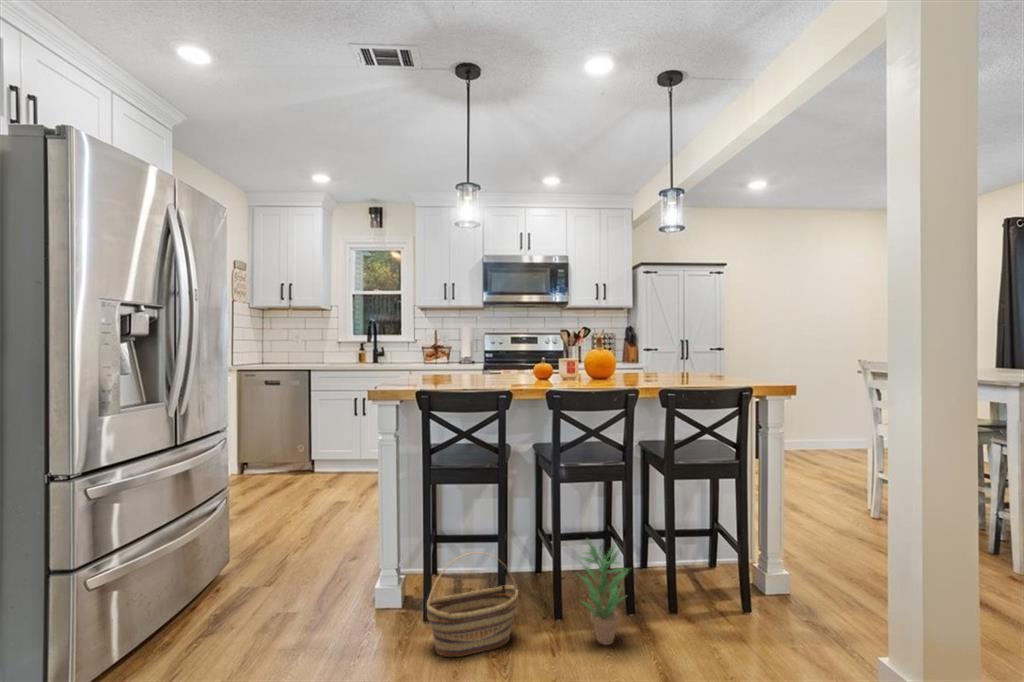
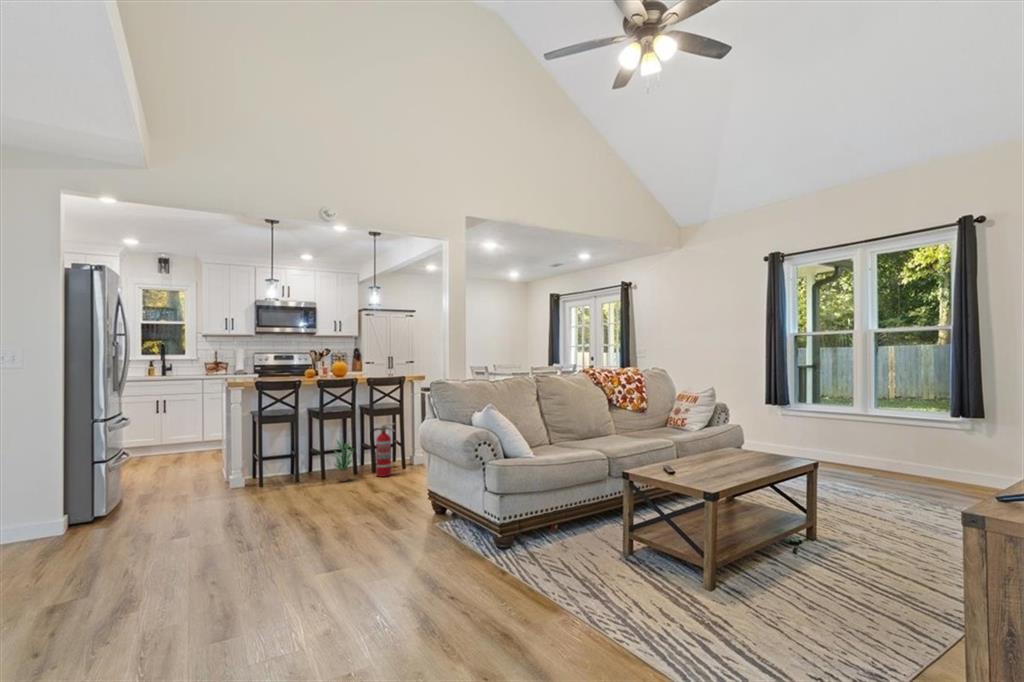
fire extinguisher: none [668,508,736,647] -> present [370,423,395,477]
basket: present [427,552,518,657] -> none [267,449,306,492]

